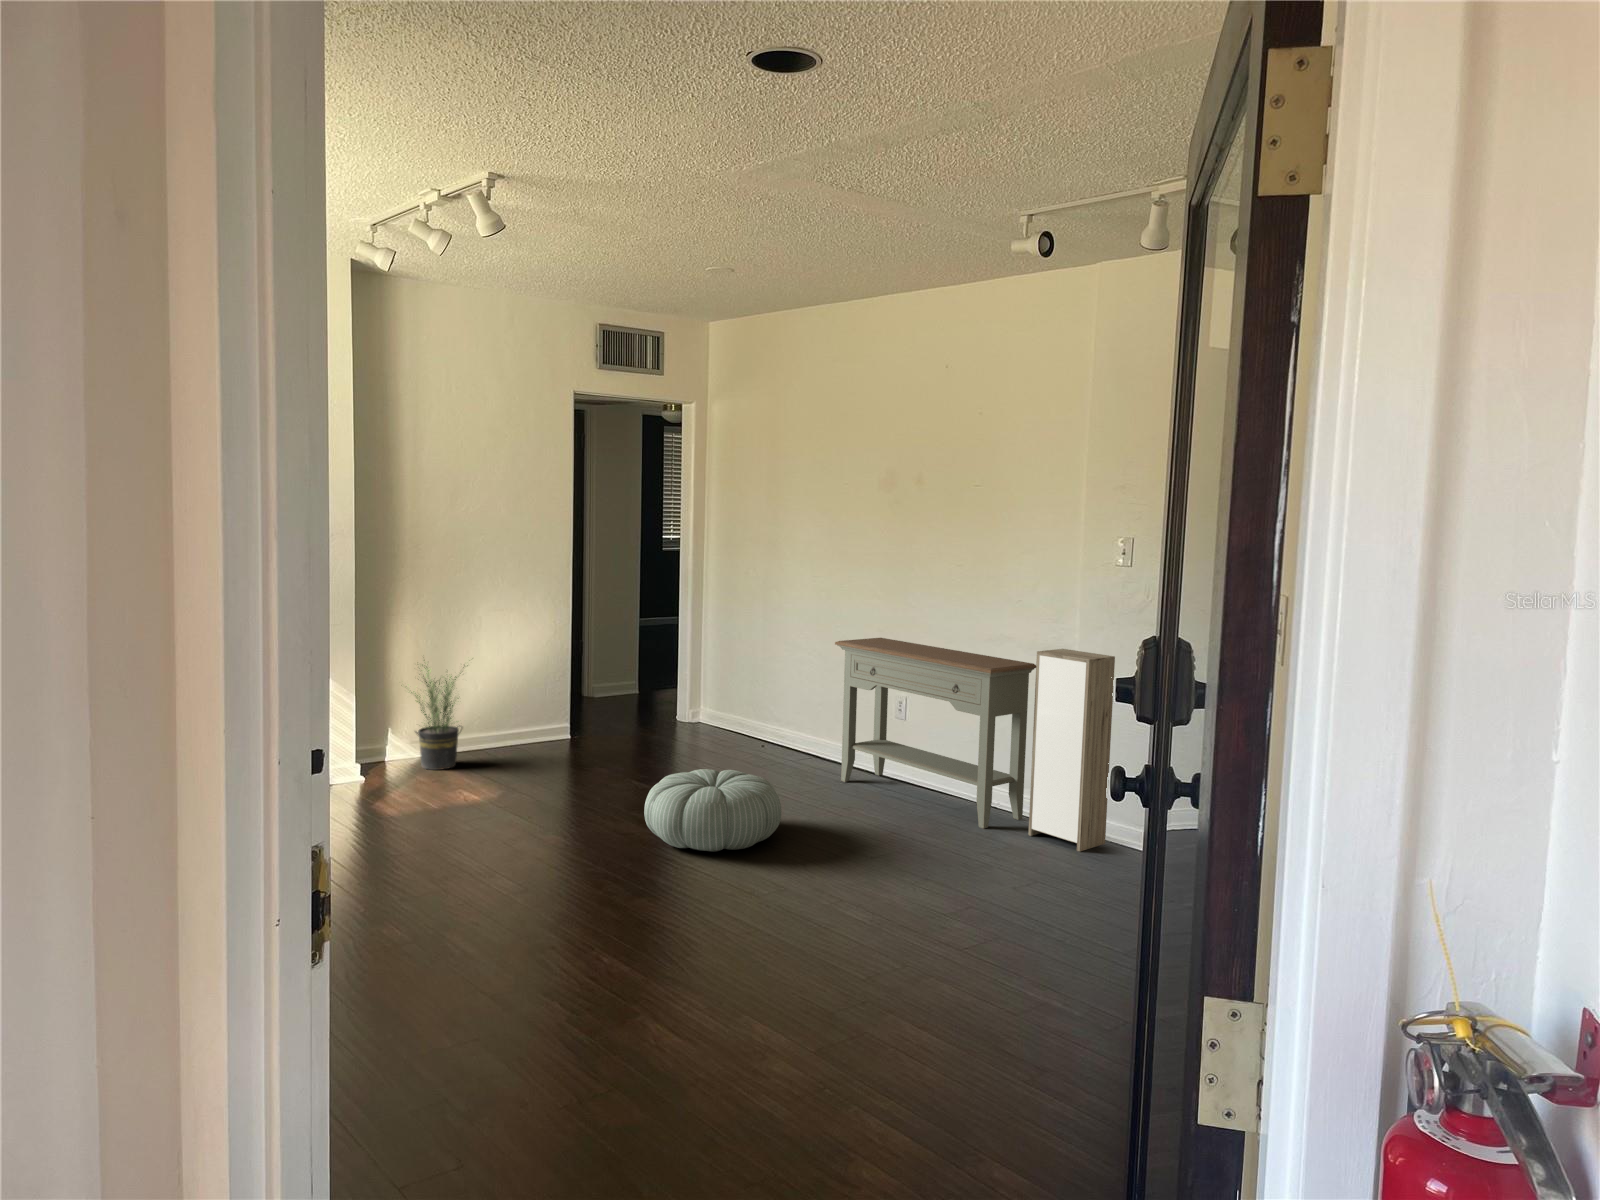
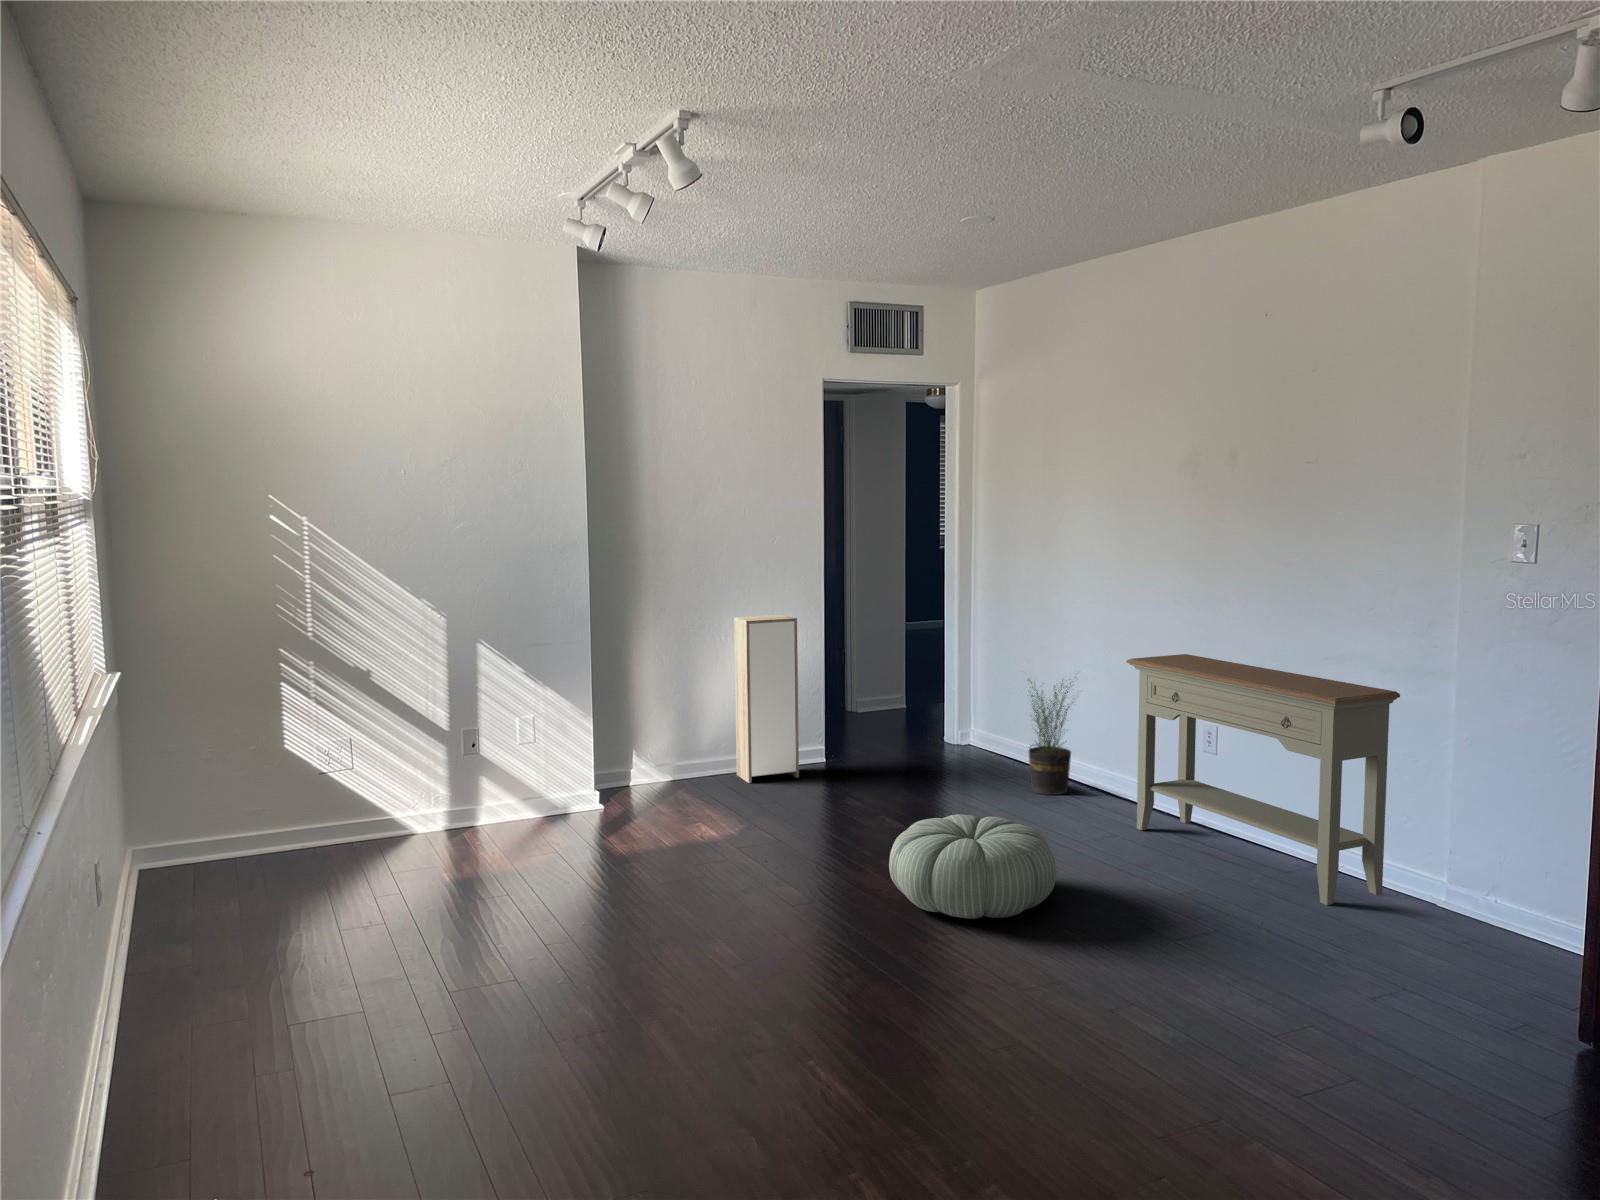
storage cabinet: present [1028,649,1115,852] -> present [734,615,799,783]
potted plant: present [411,660,468,770] -> present [1028,677,1076,795]

